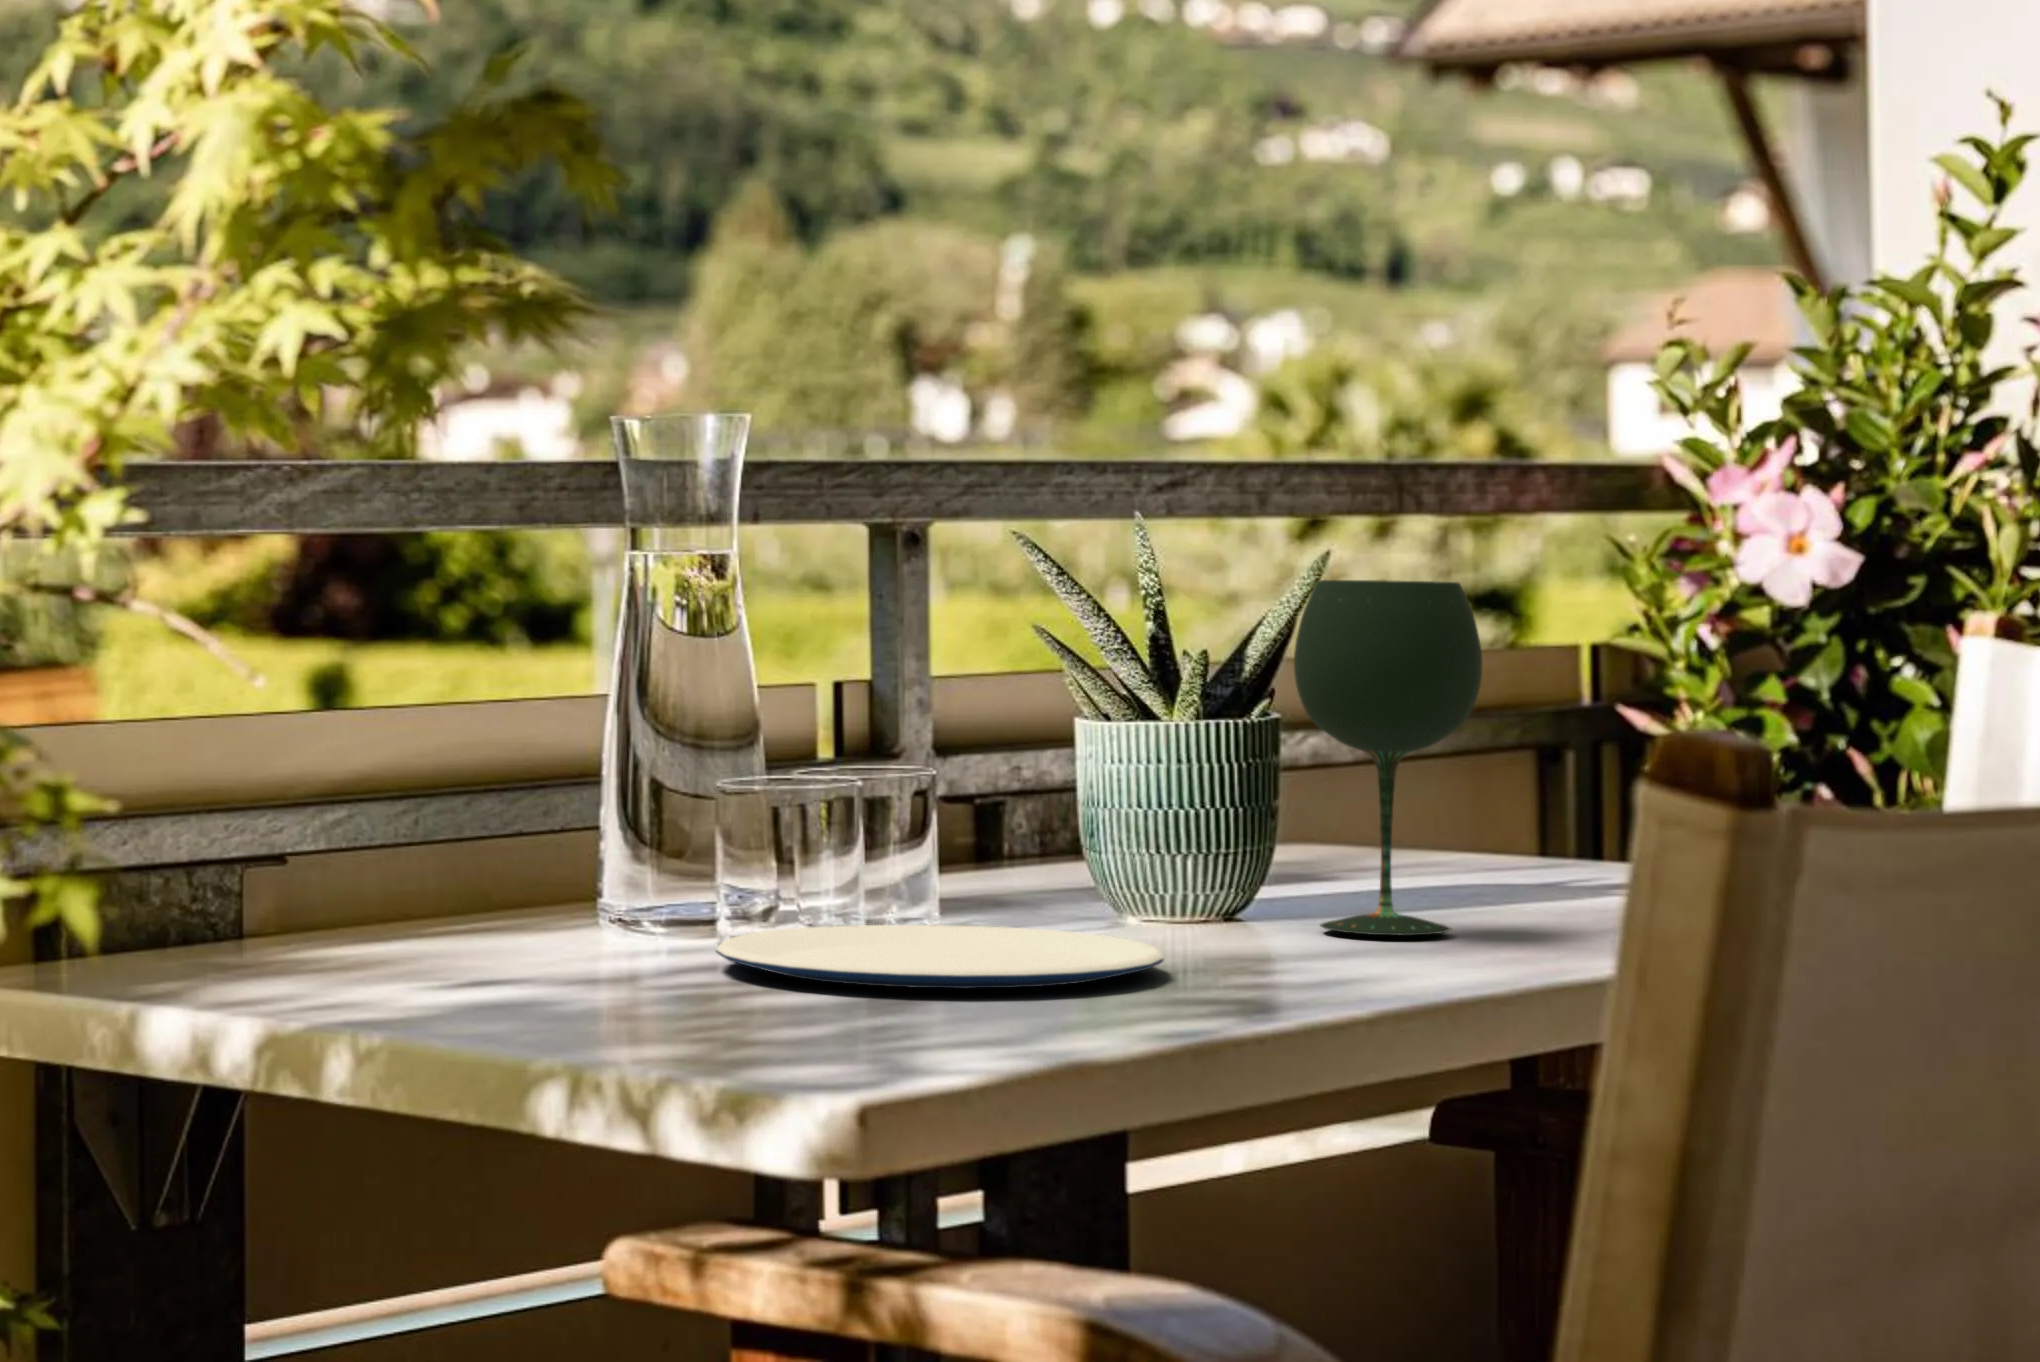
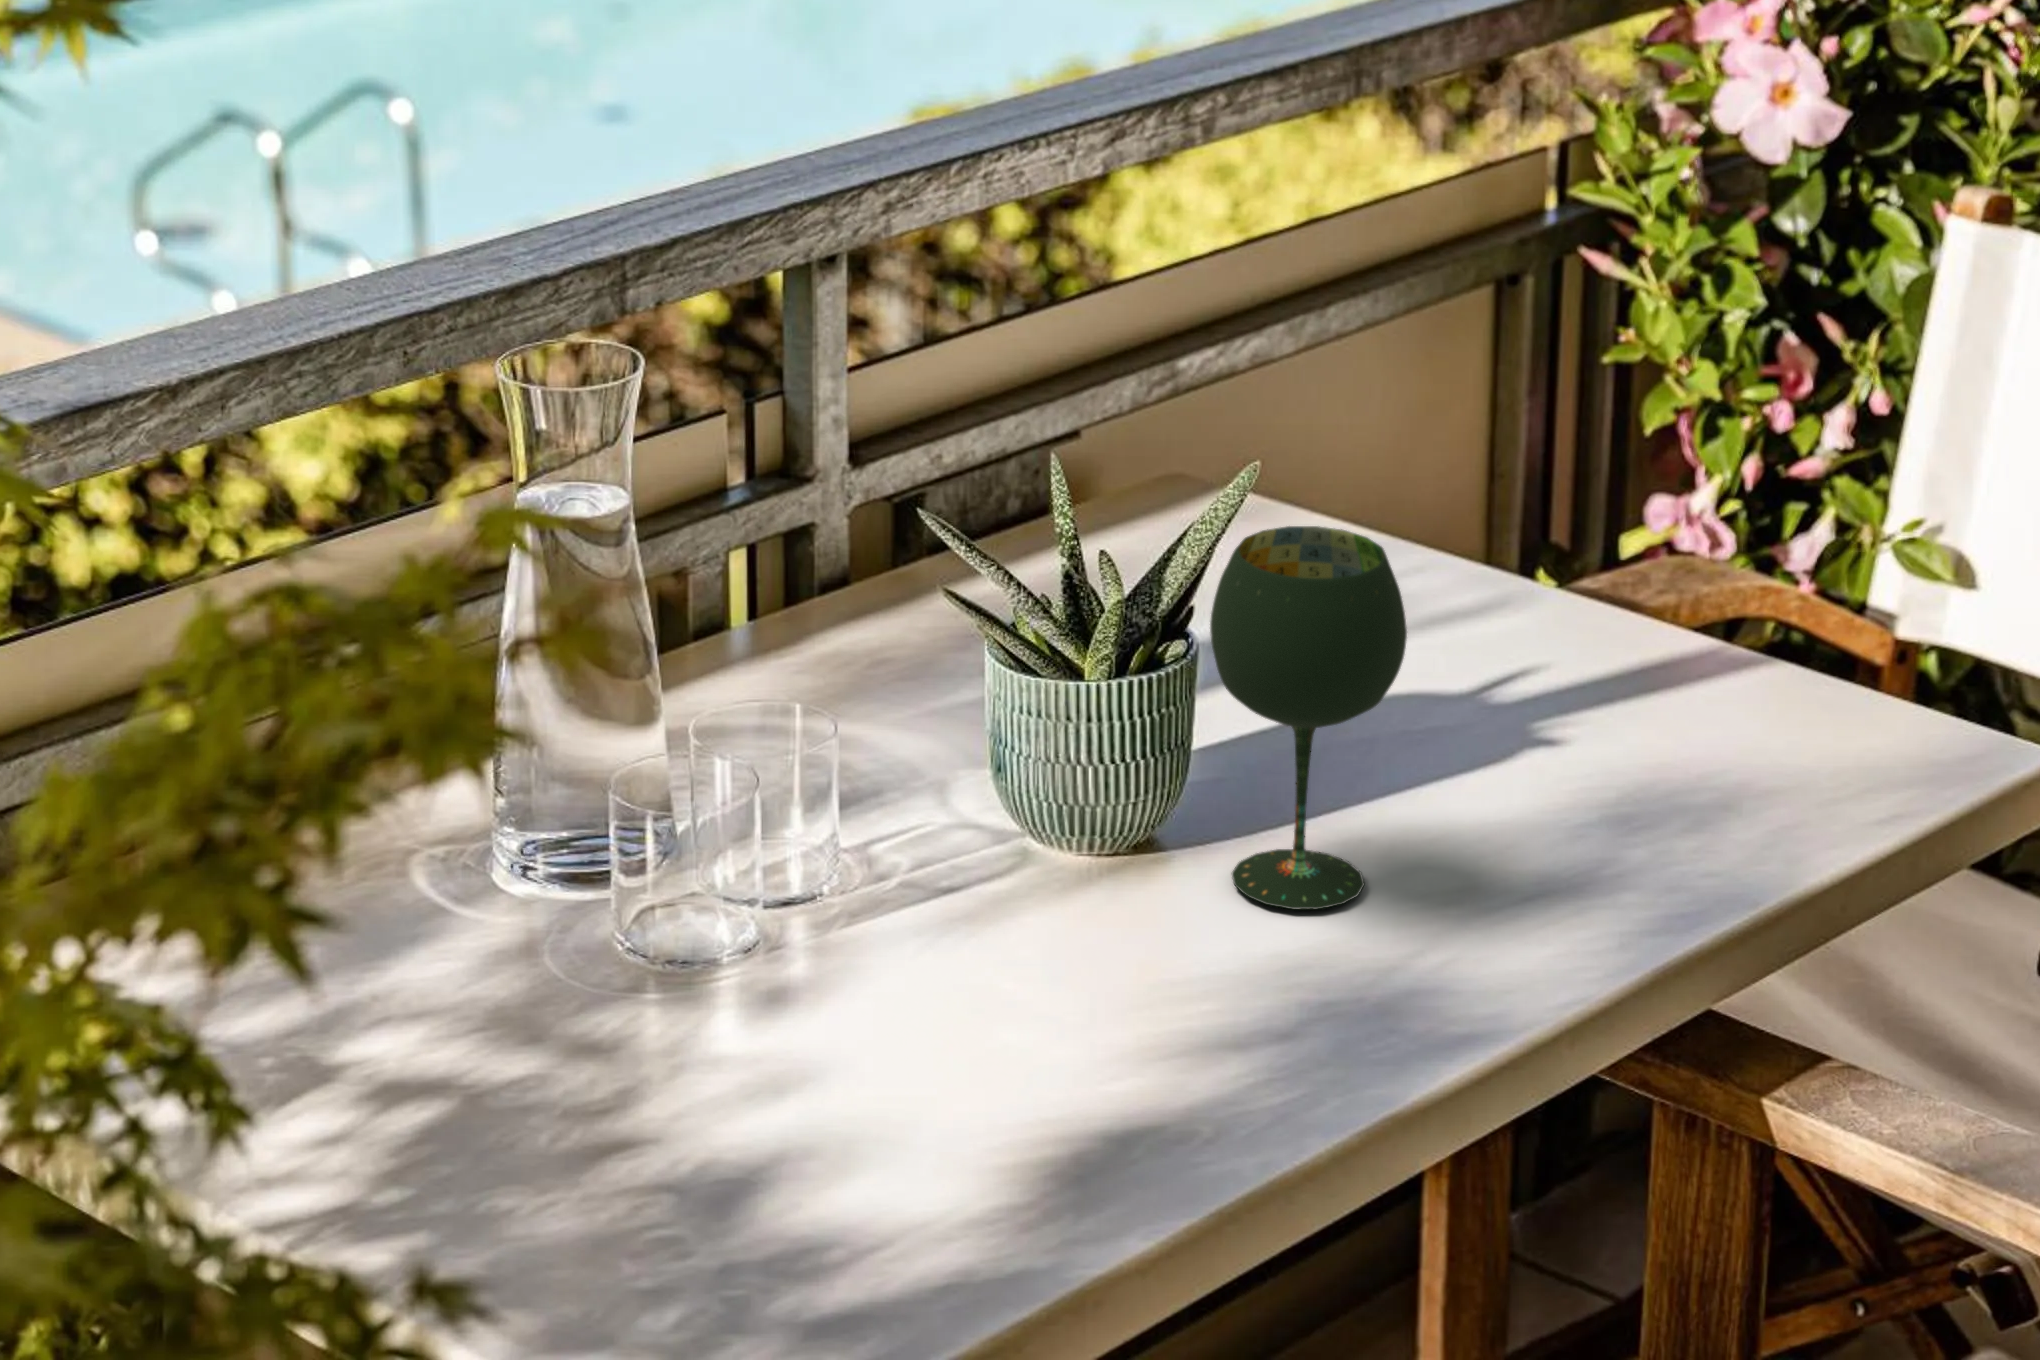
plate: present [716,925,1164,988] -> none [611,957,1062,1188]

